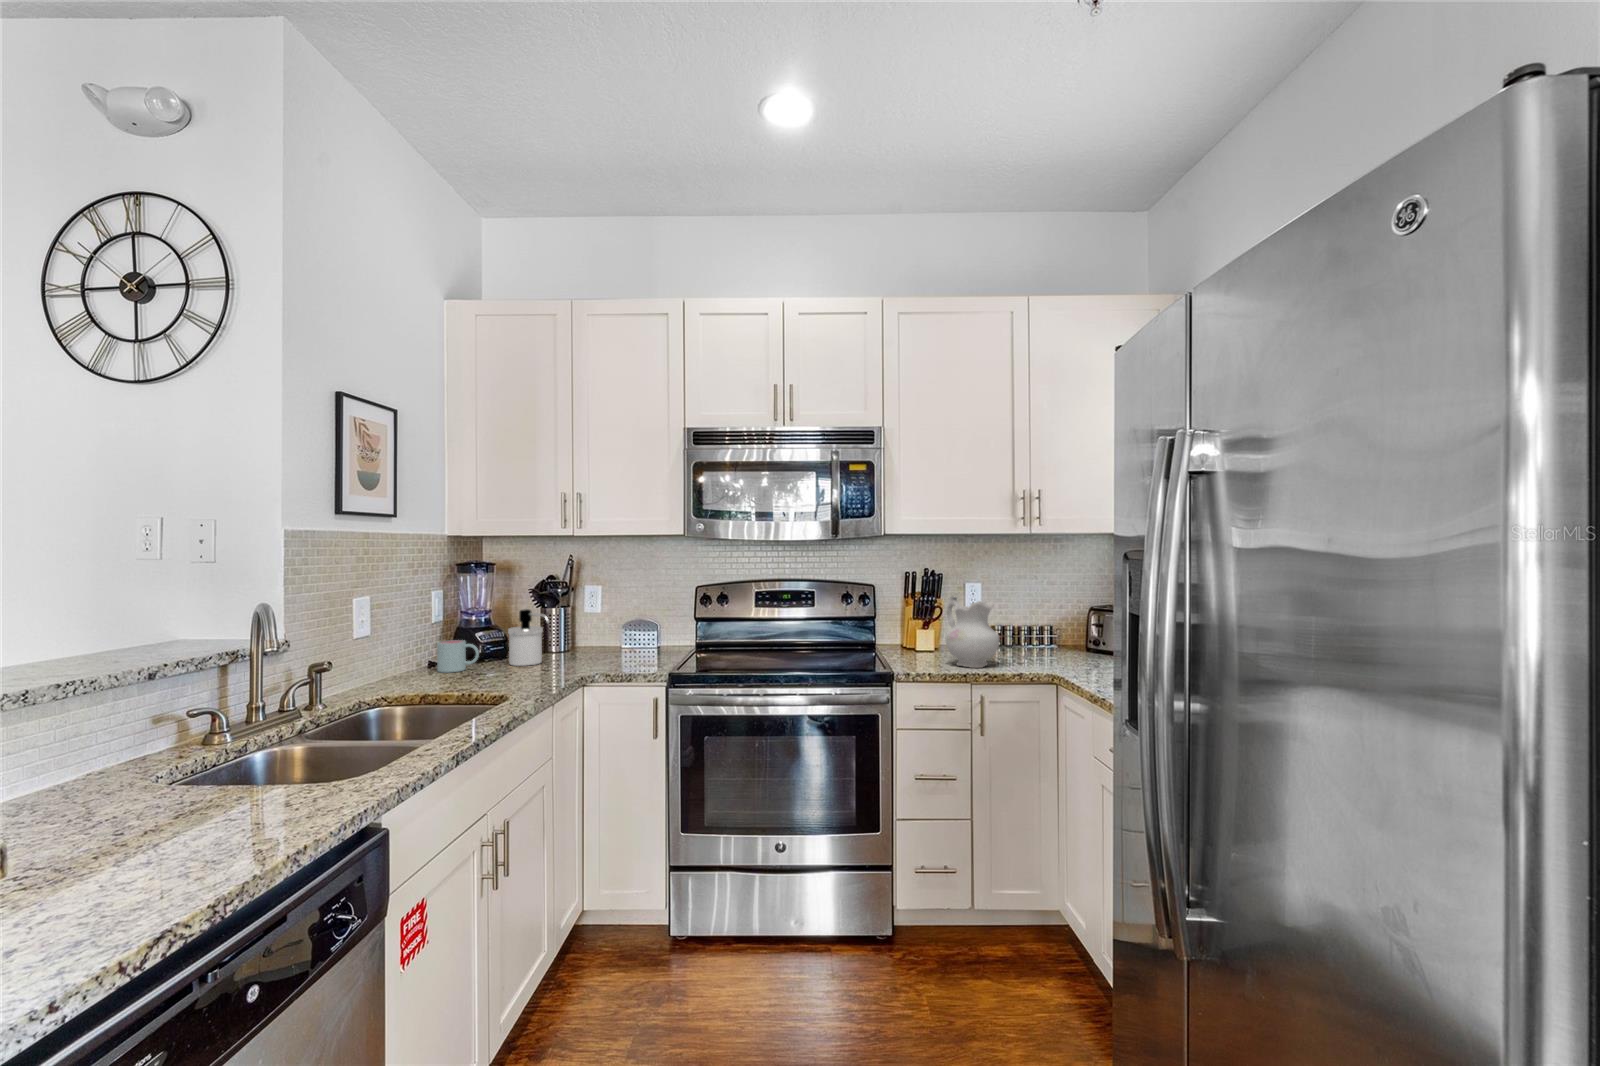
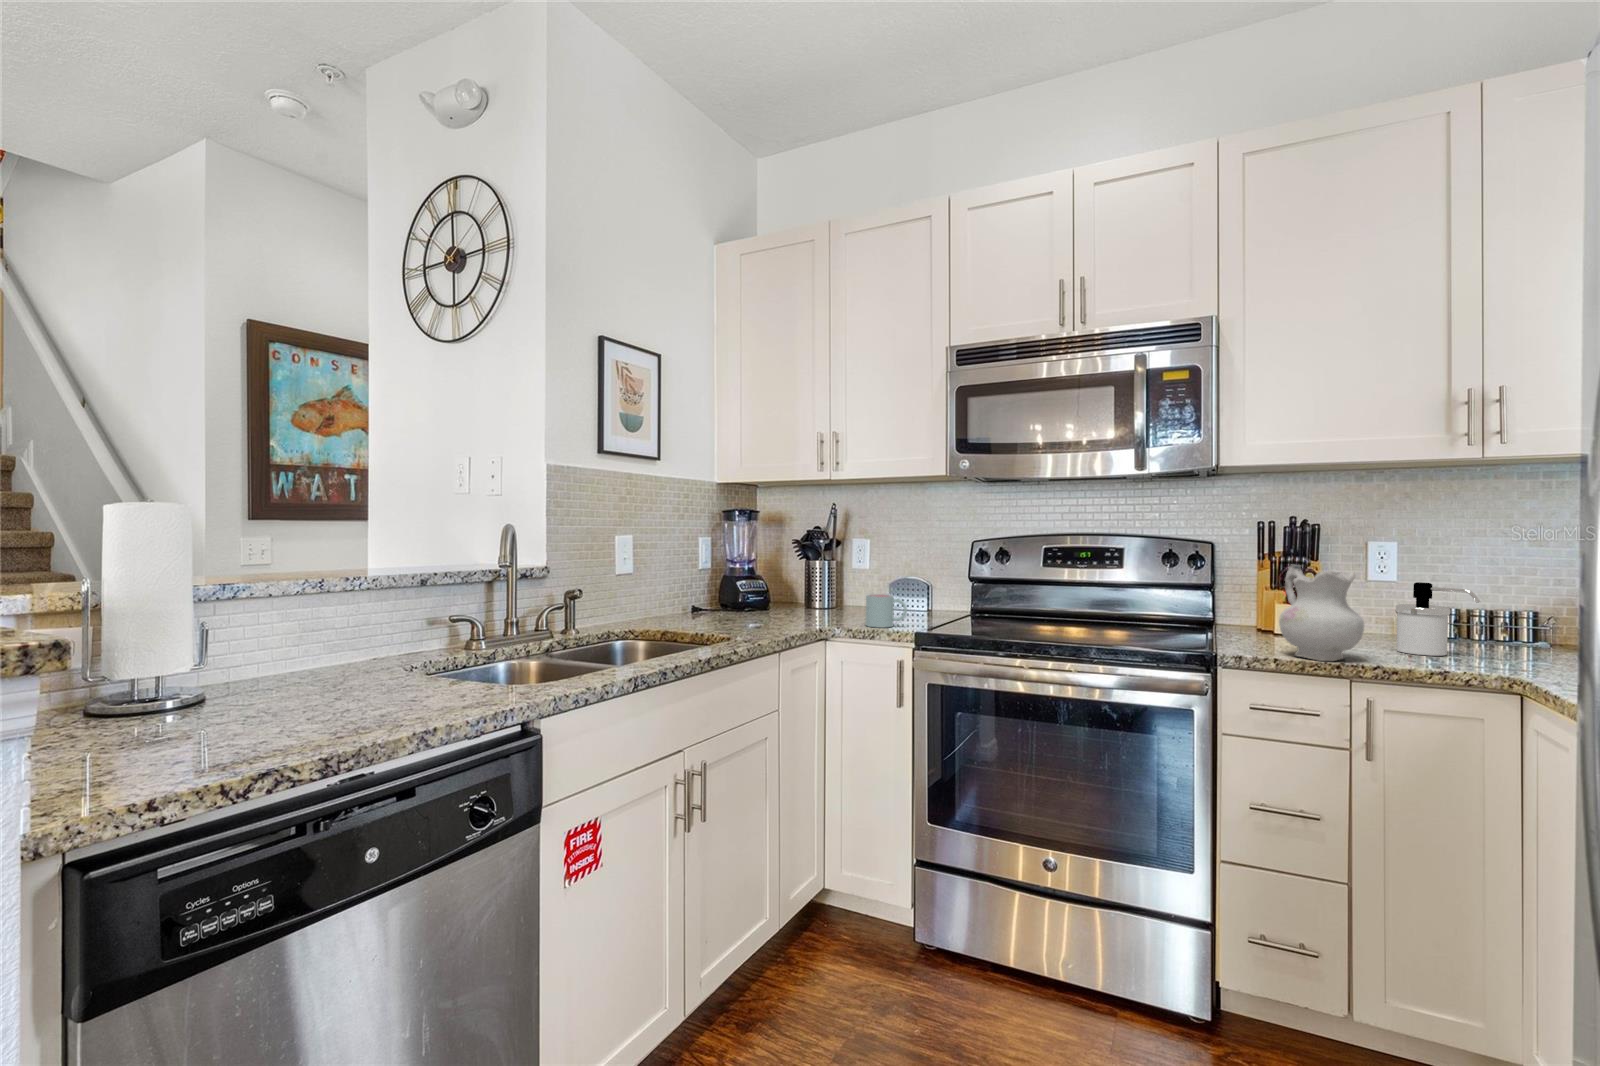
soap dispenser: present [508,609,549,666] -> present [1396,582,1480,656]
mug: present [437,640,479,673] -> present [866,594,907,628]

